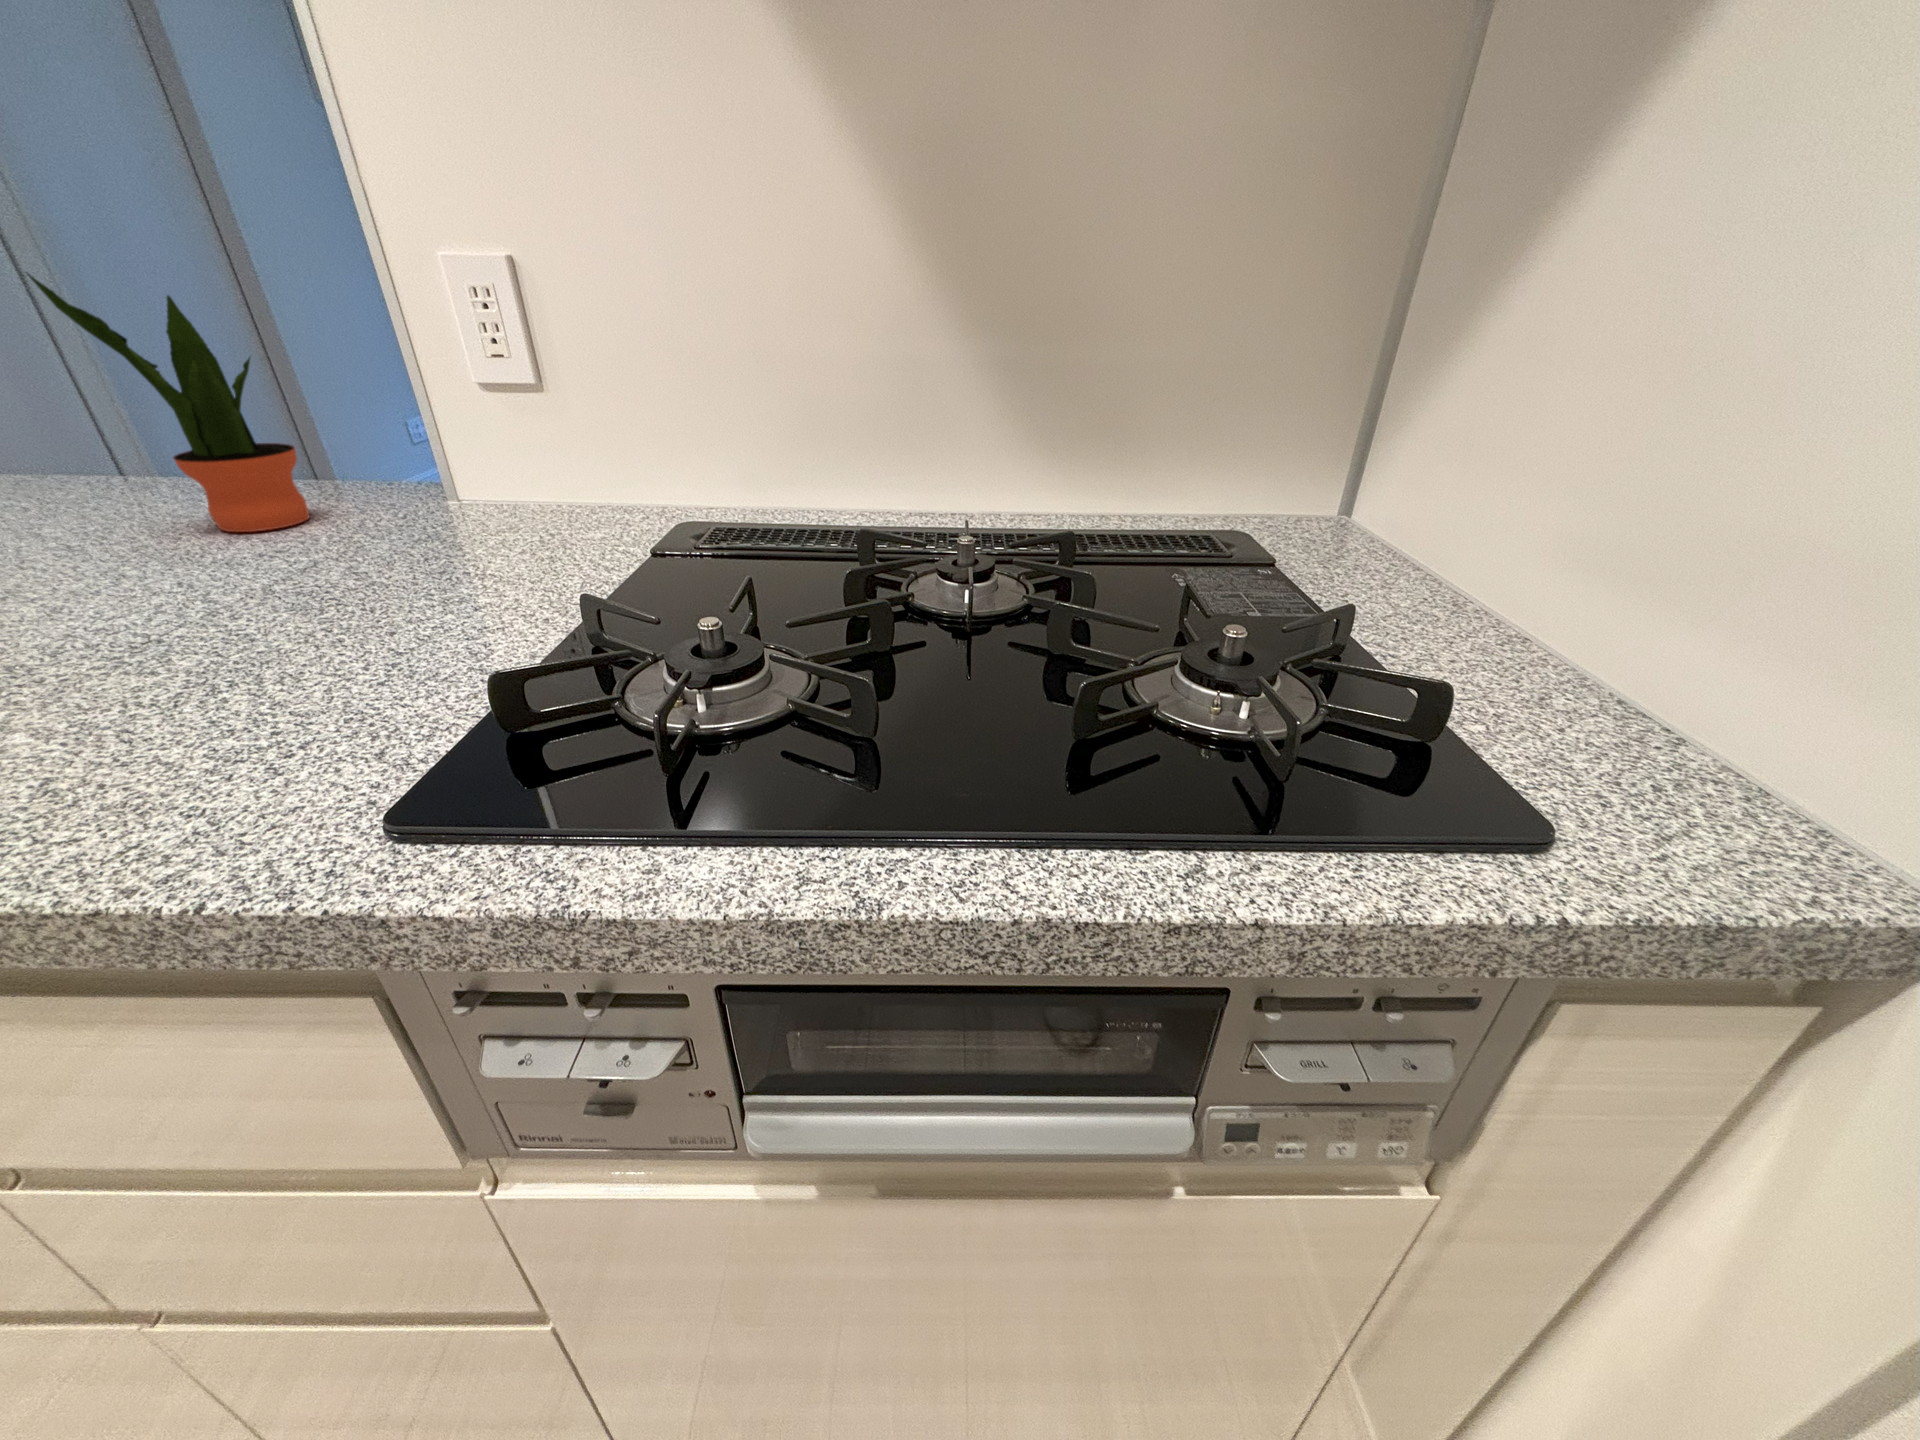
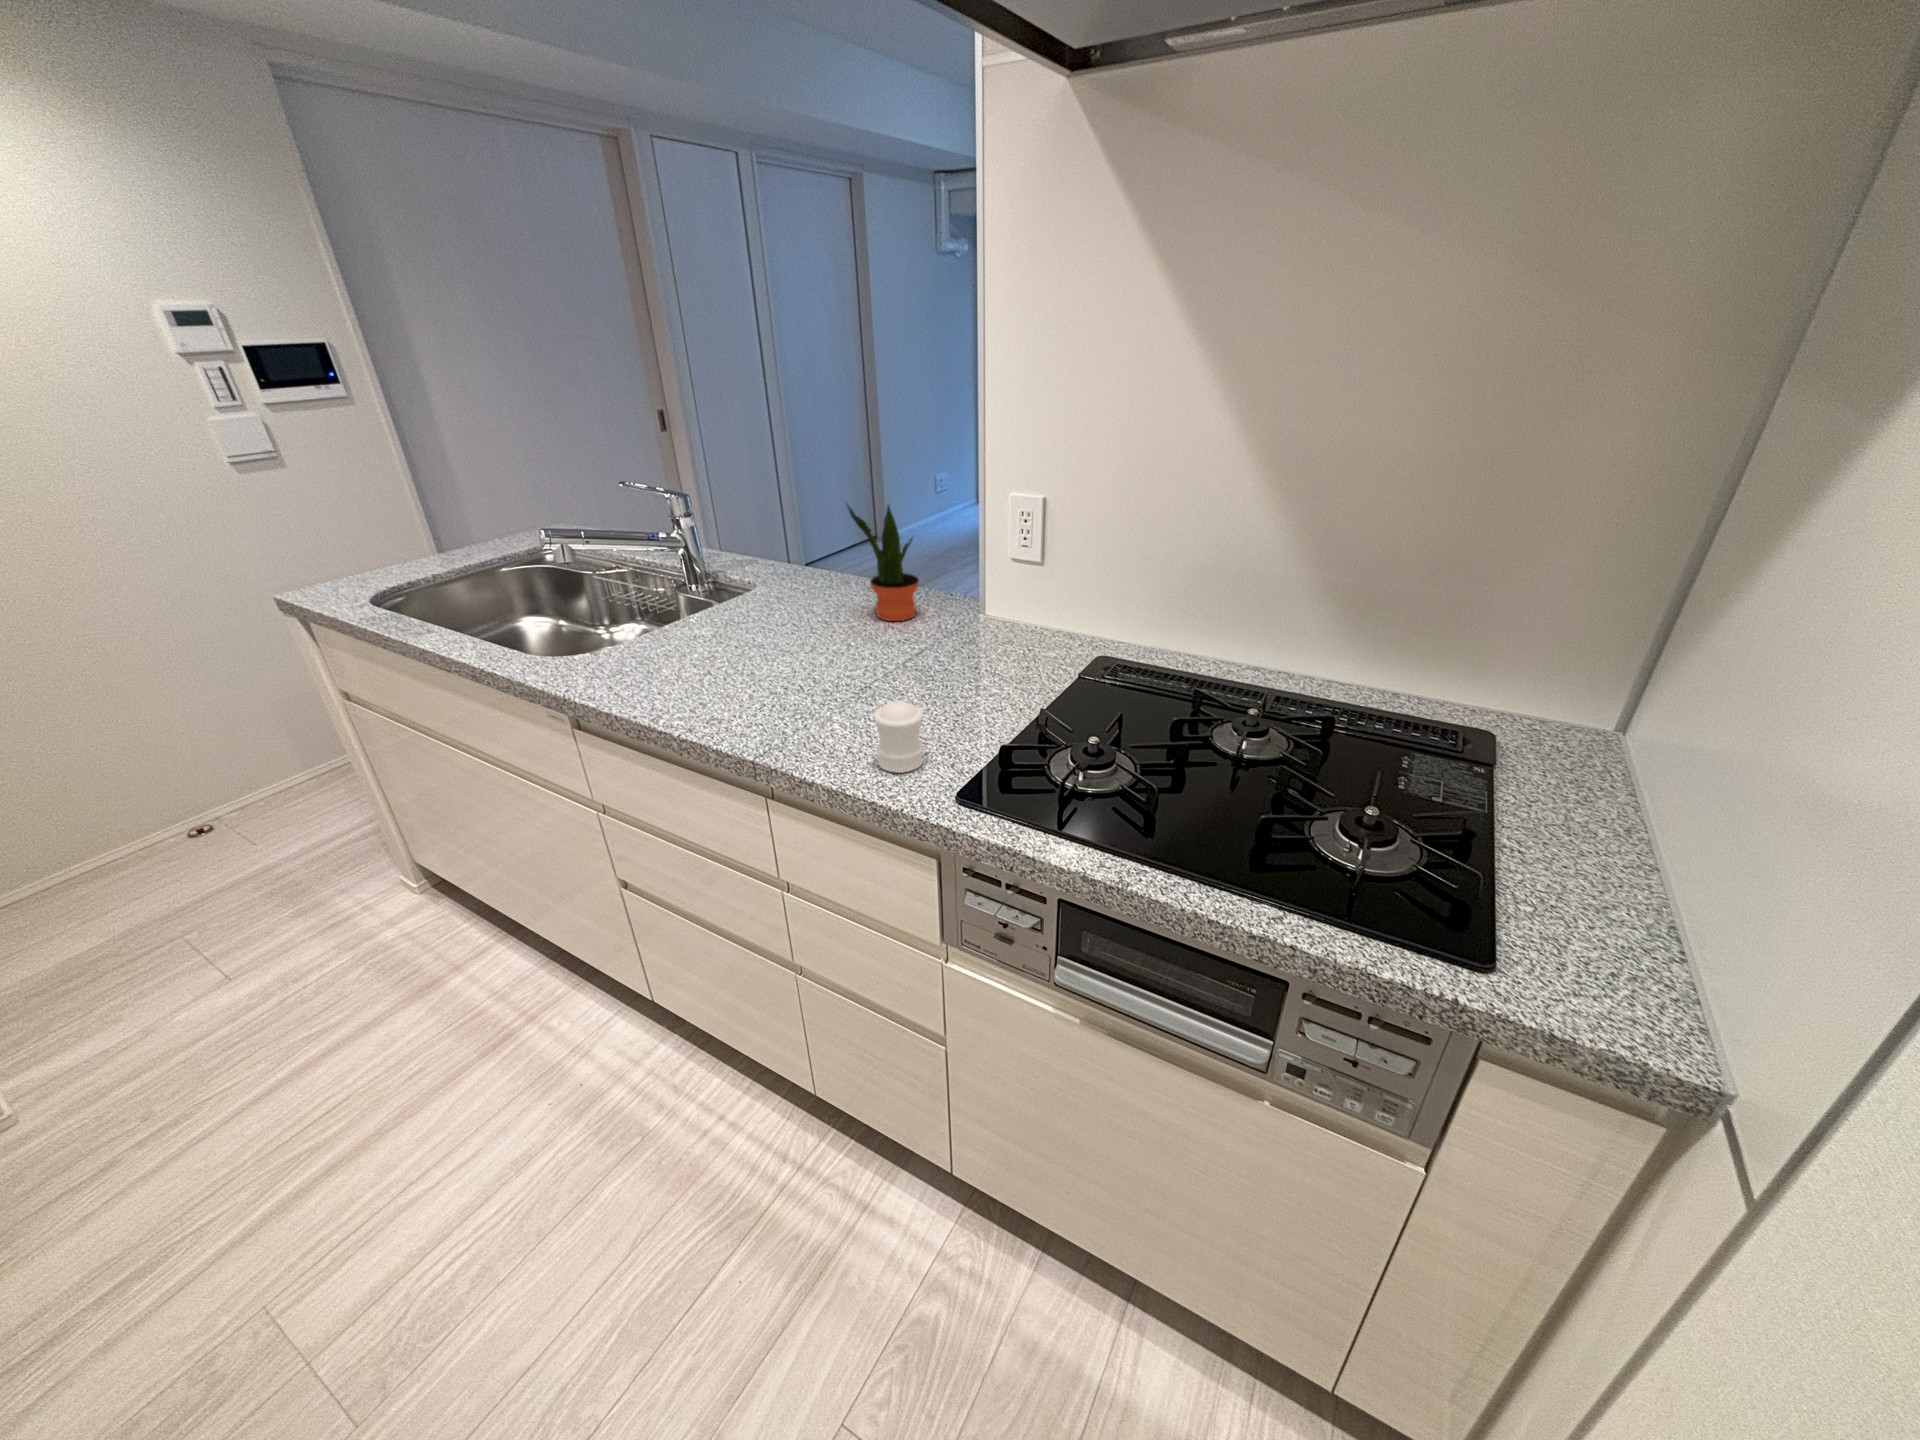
salt shaker: none [67,620,297,811] -> present [873,700,923,772]

